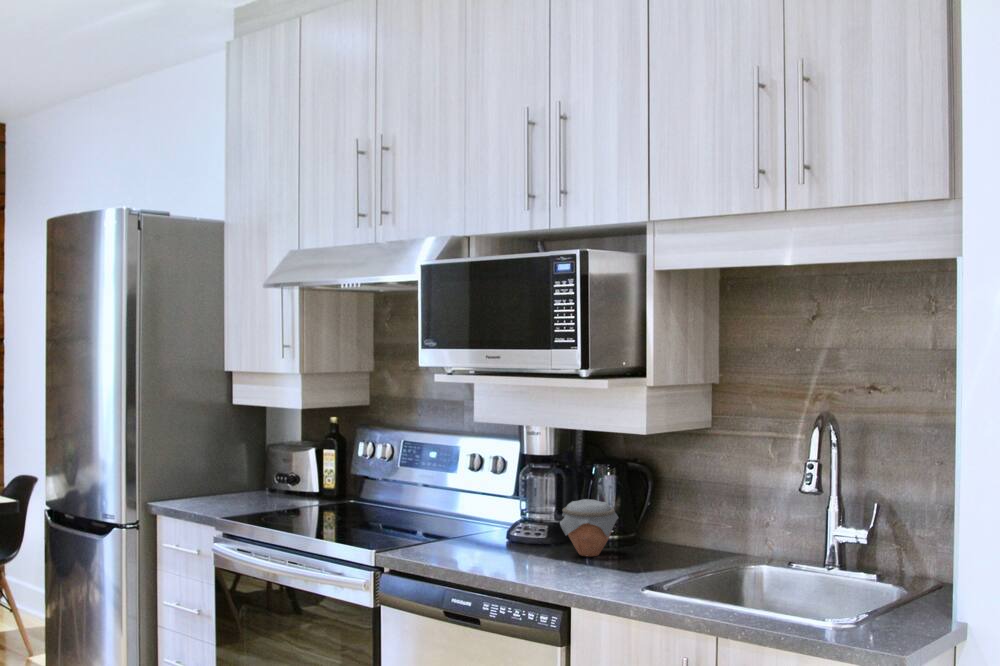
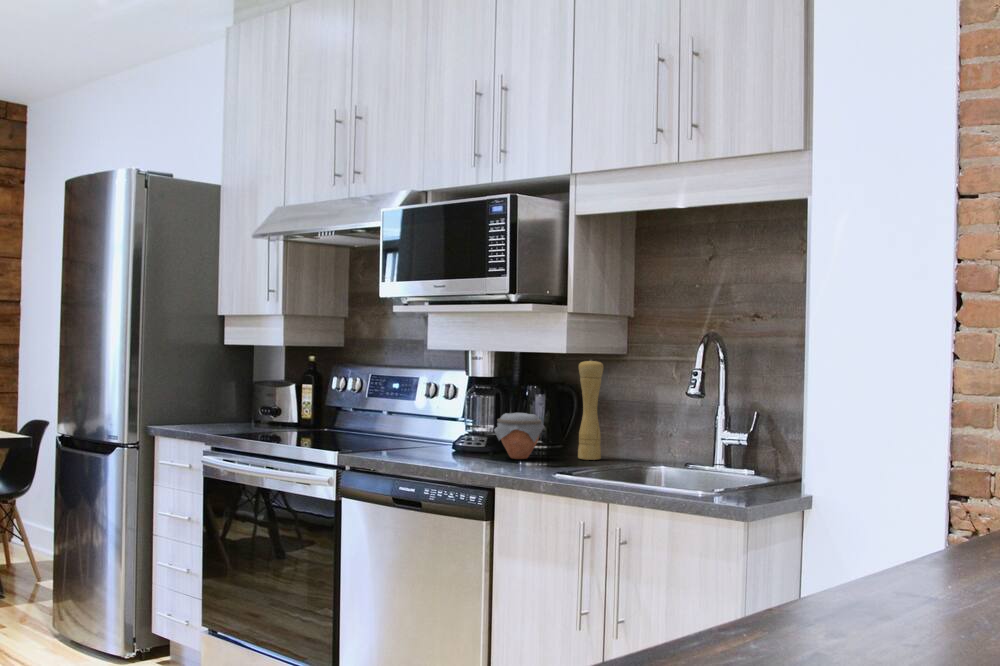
pepper mill: none [657,436,686,555] -> present [578,359,603,460]

